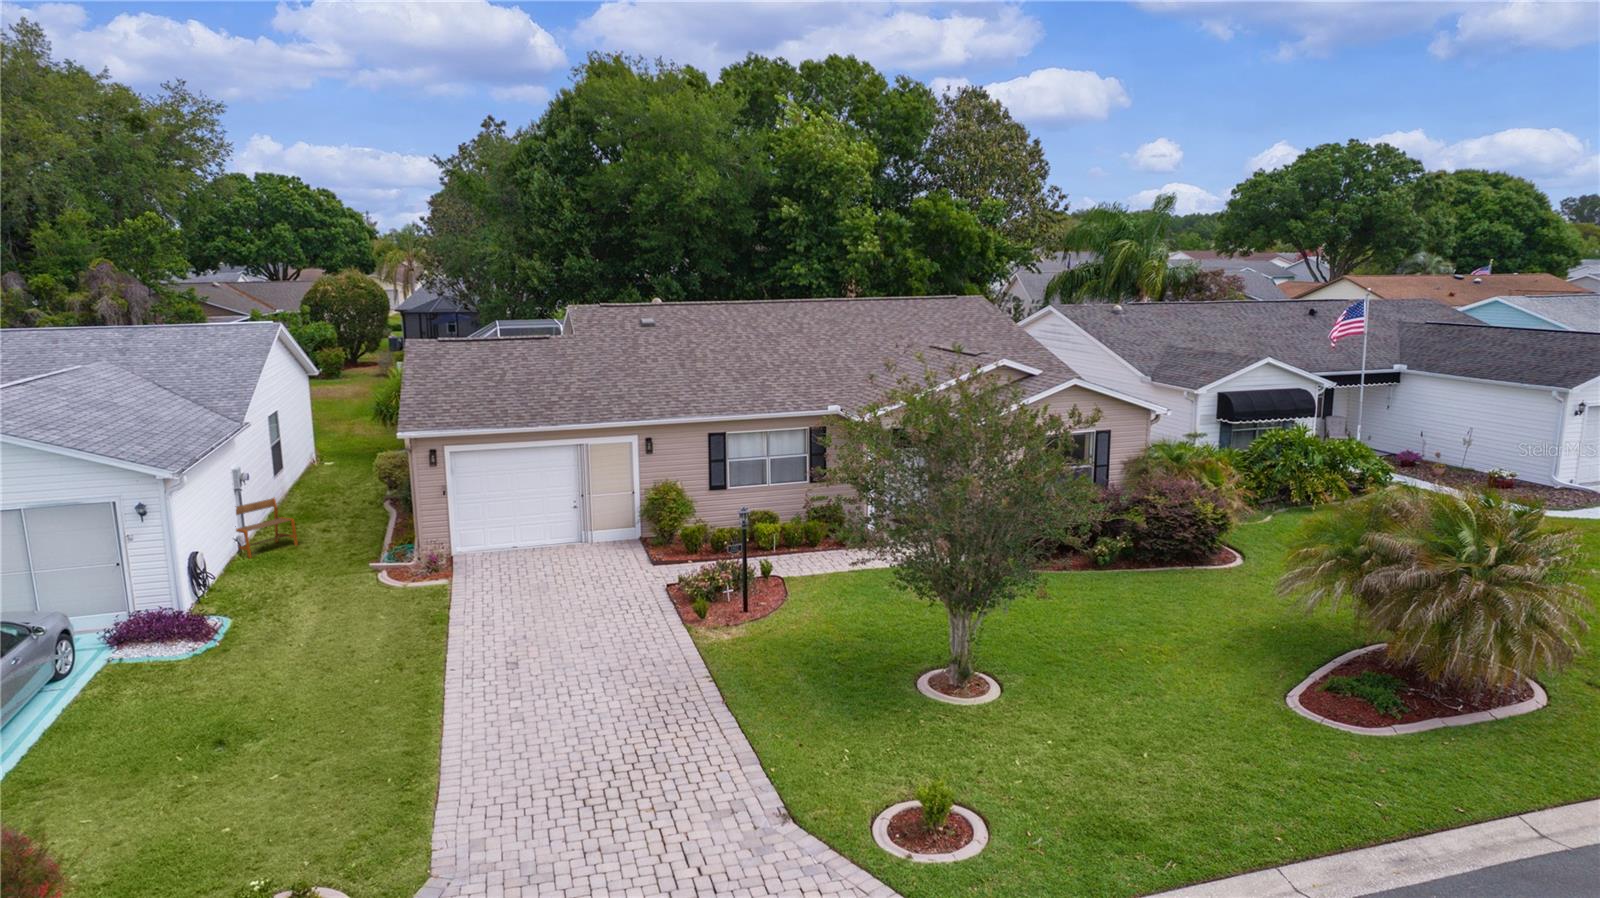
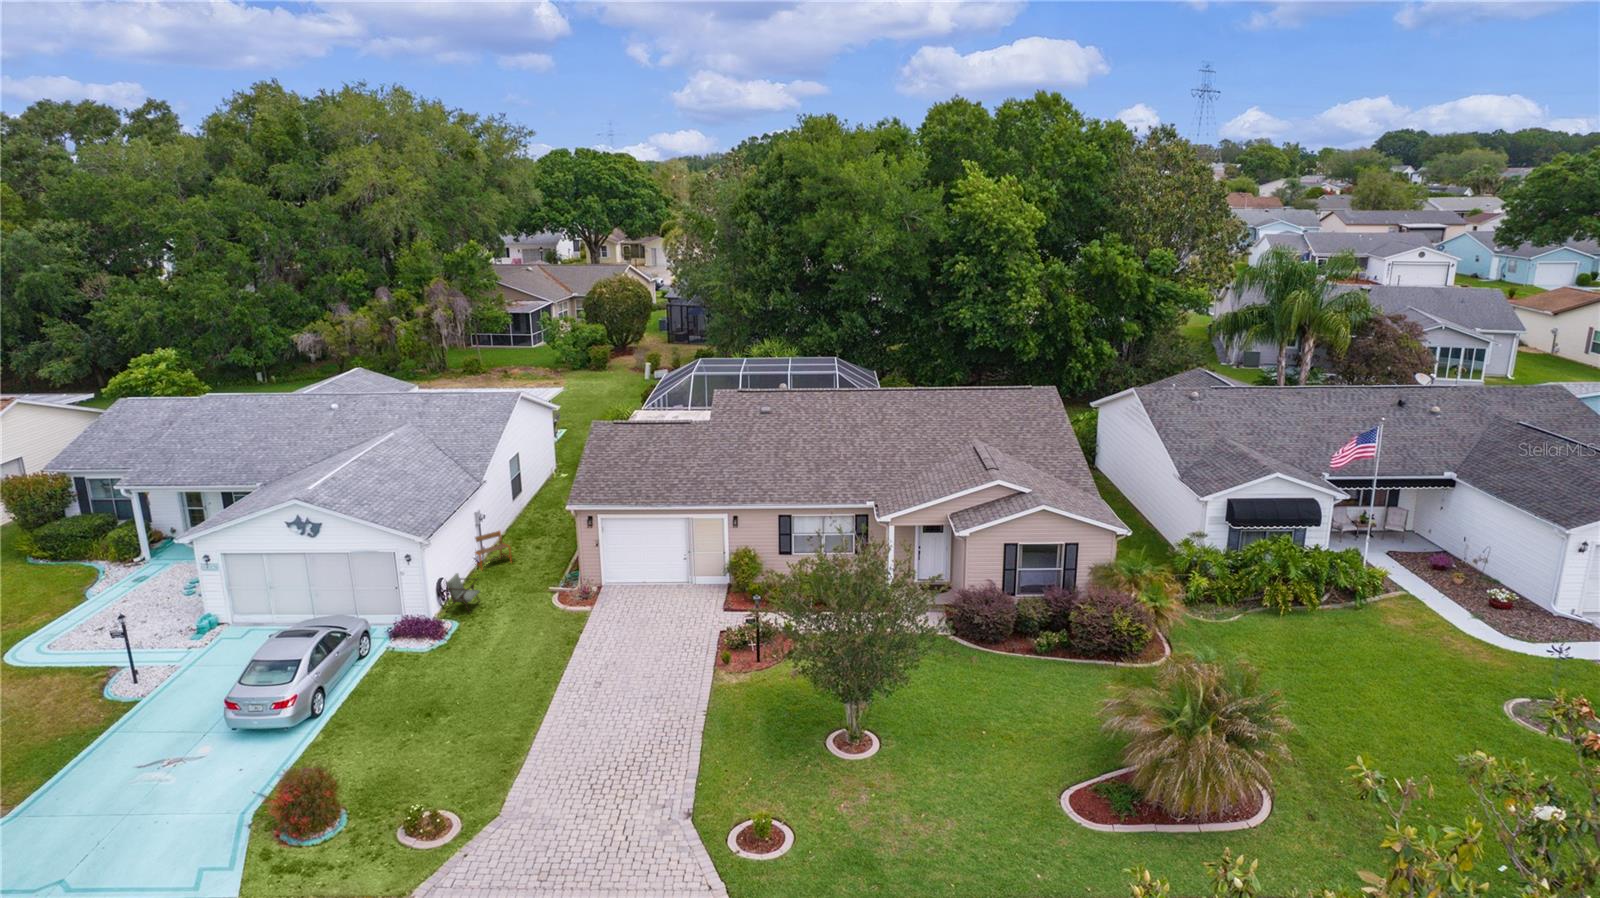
lounge chair: none [202,546,261,608] -> present [447,573,480,612]

